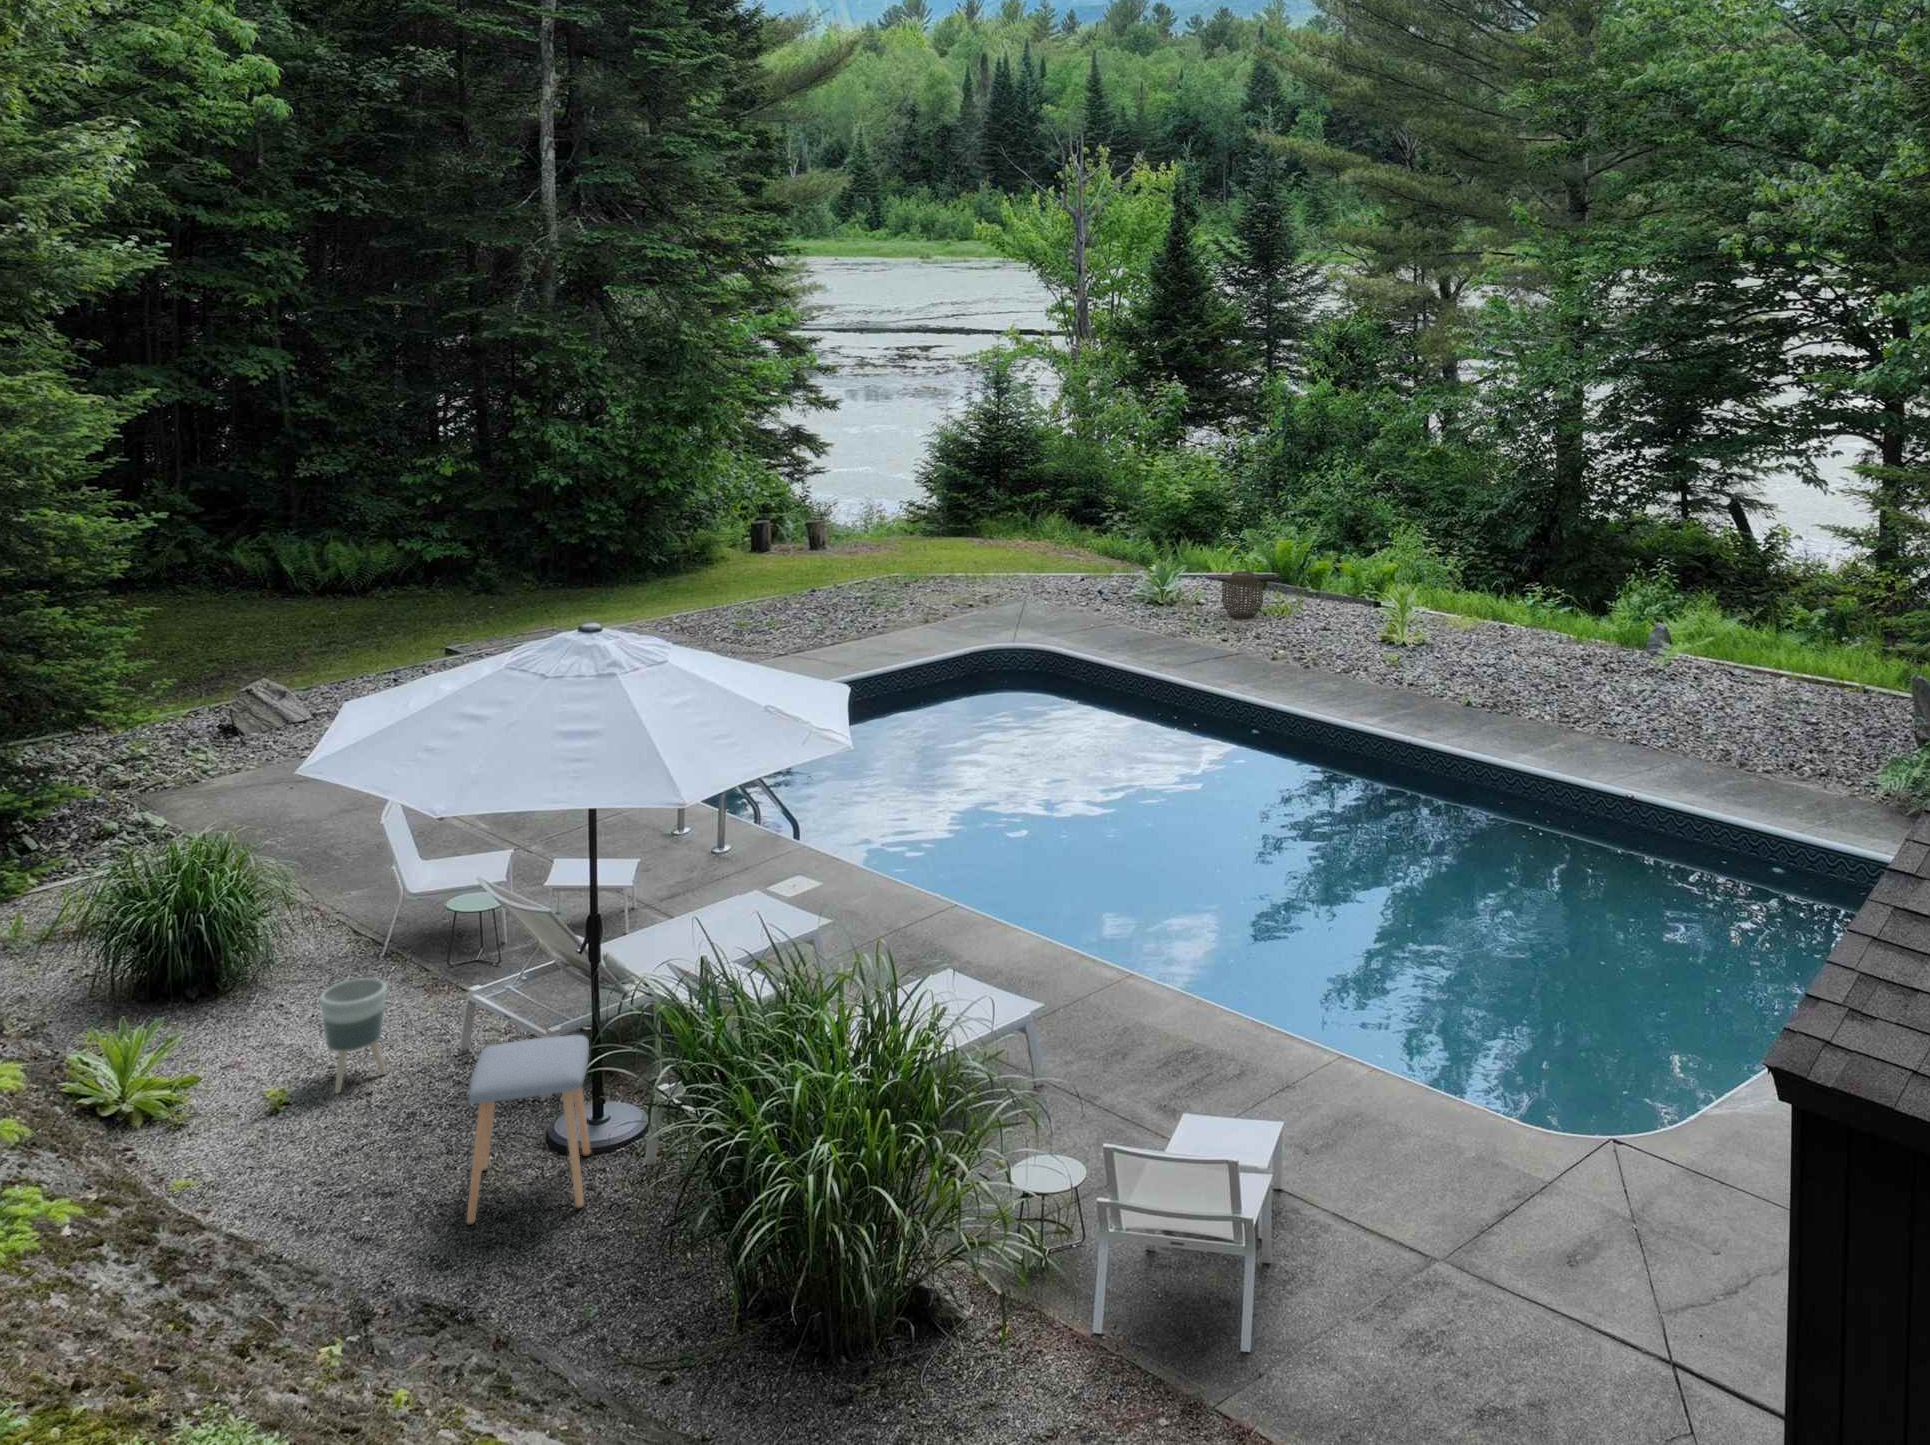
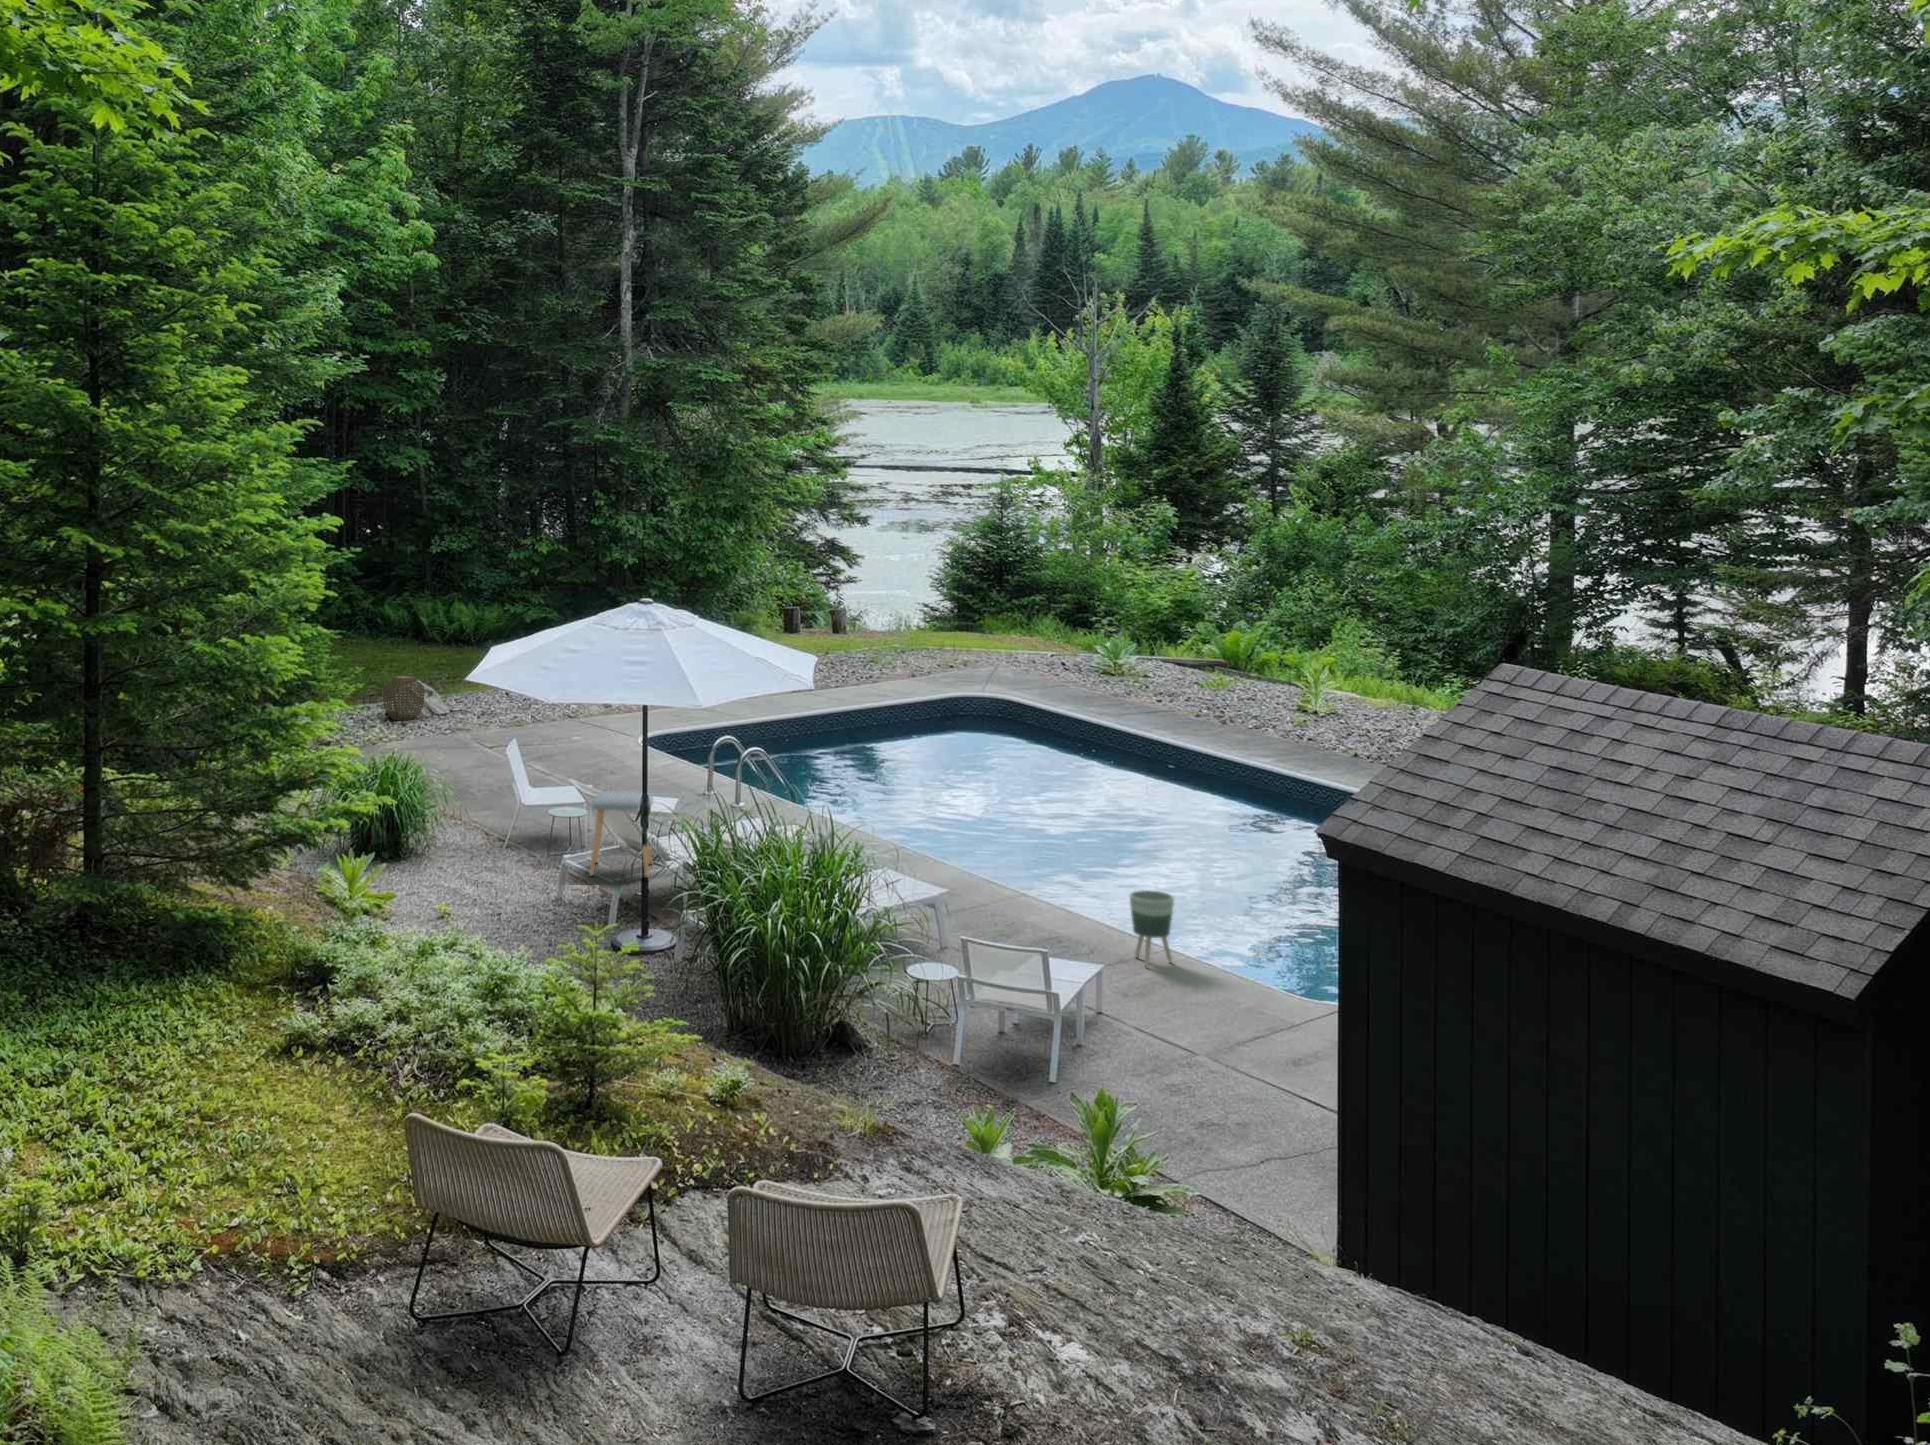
woven basket: present [1222,572,1263,619] -> present [383,675,424,721]
planter: present [320,978,387,1093] -> present [1130,890,1174,967]

